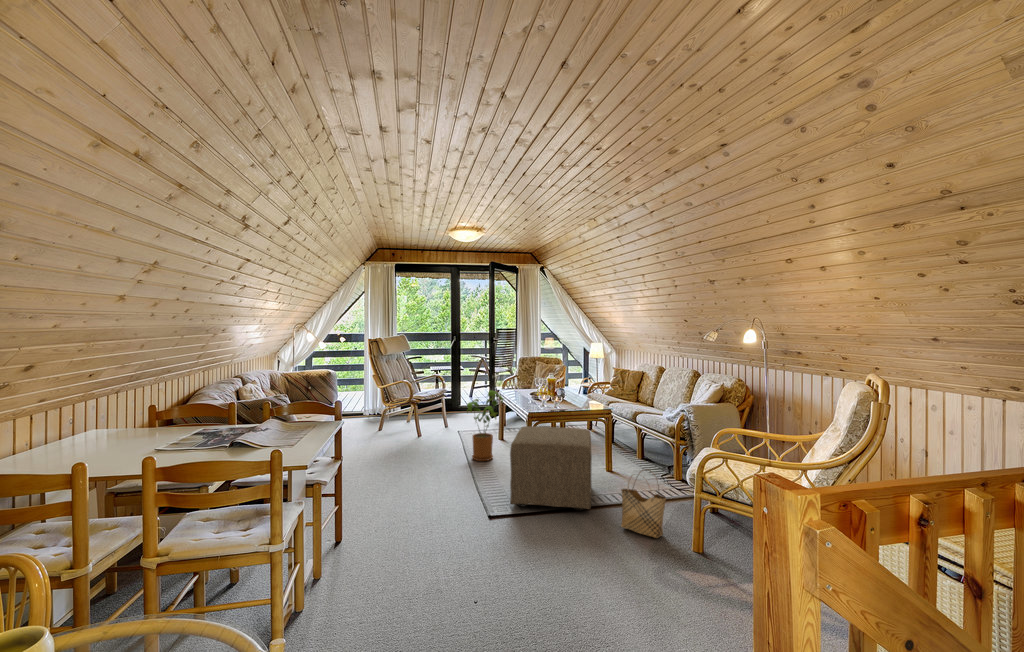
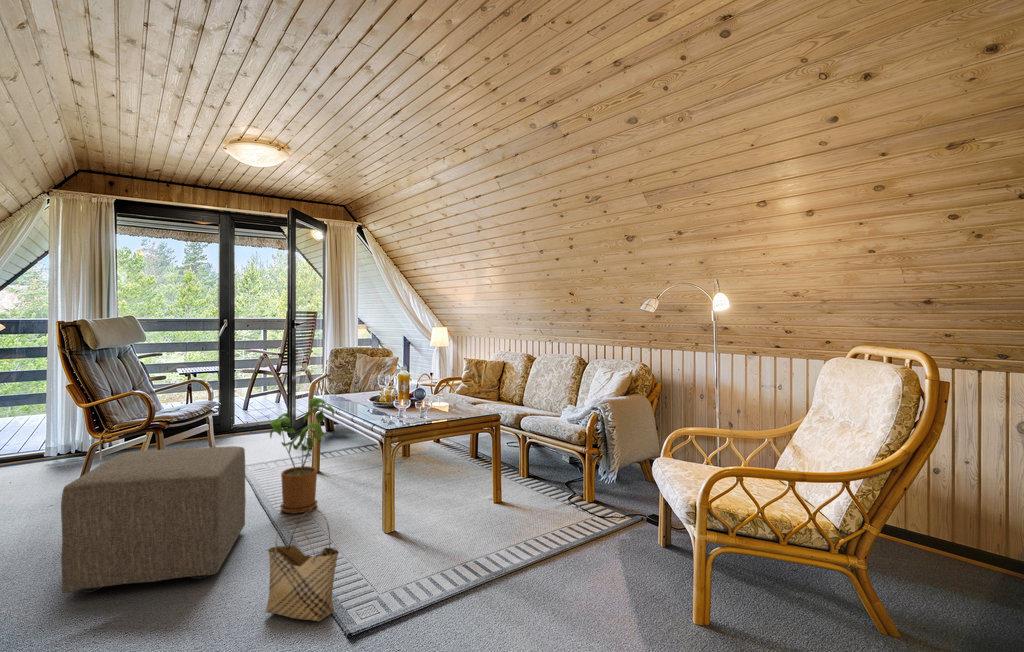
ottoman: present [510,426,592,511] -> present [61,446,246,593]
woven basket: present [621,469,666,538] -> present [265,509,338,621]

